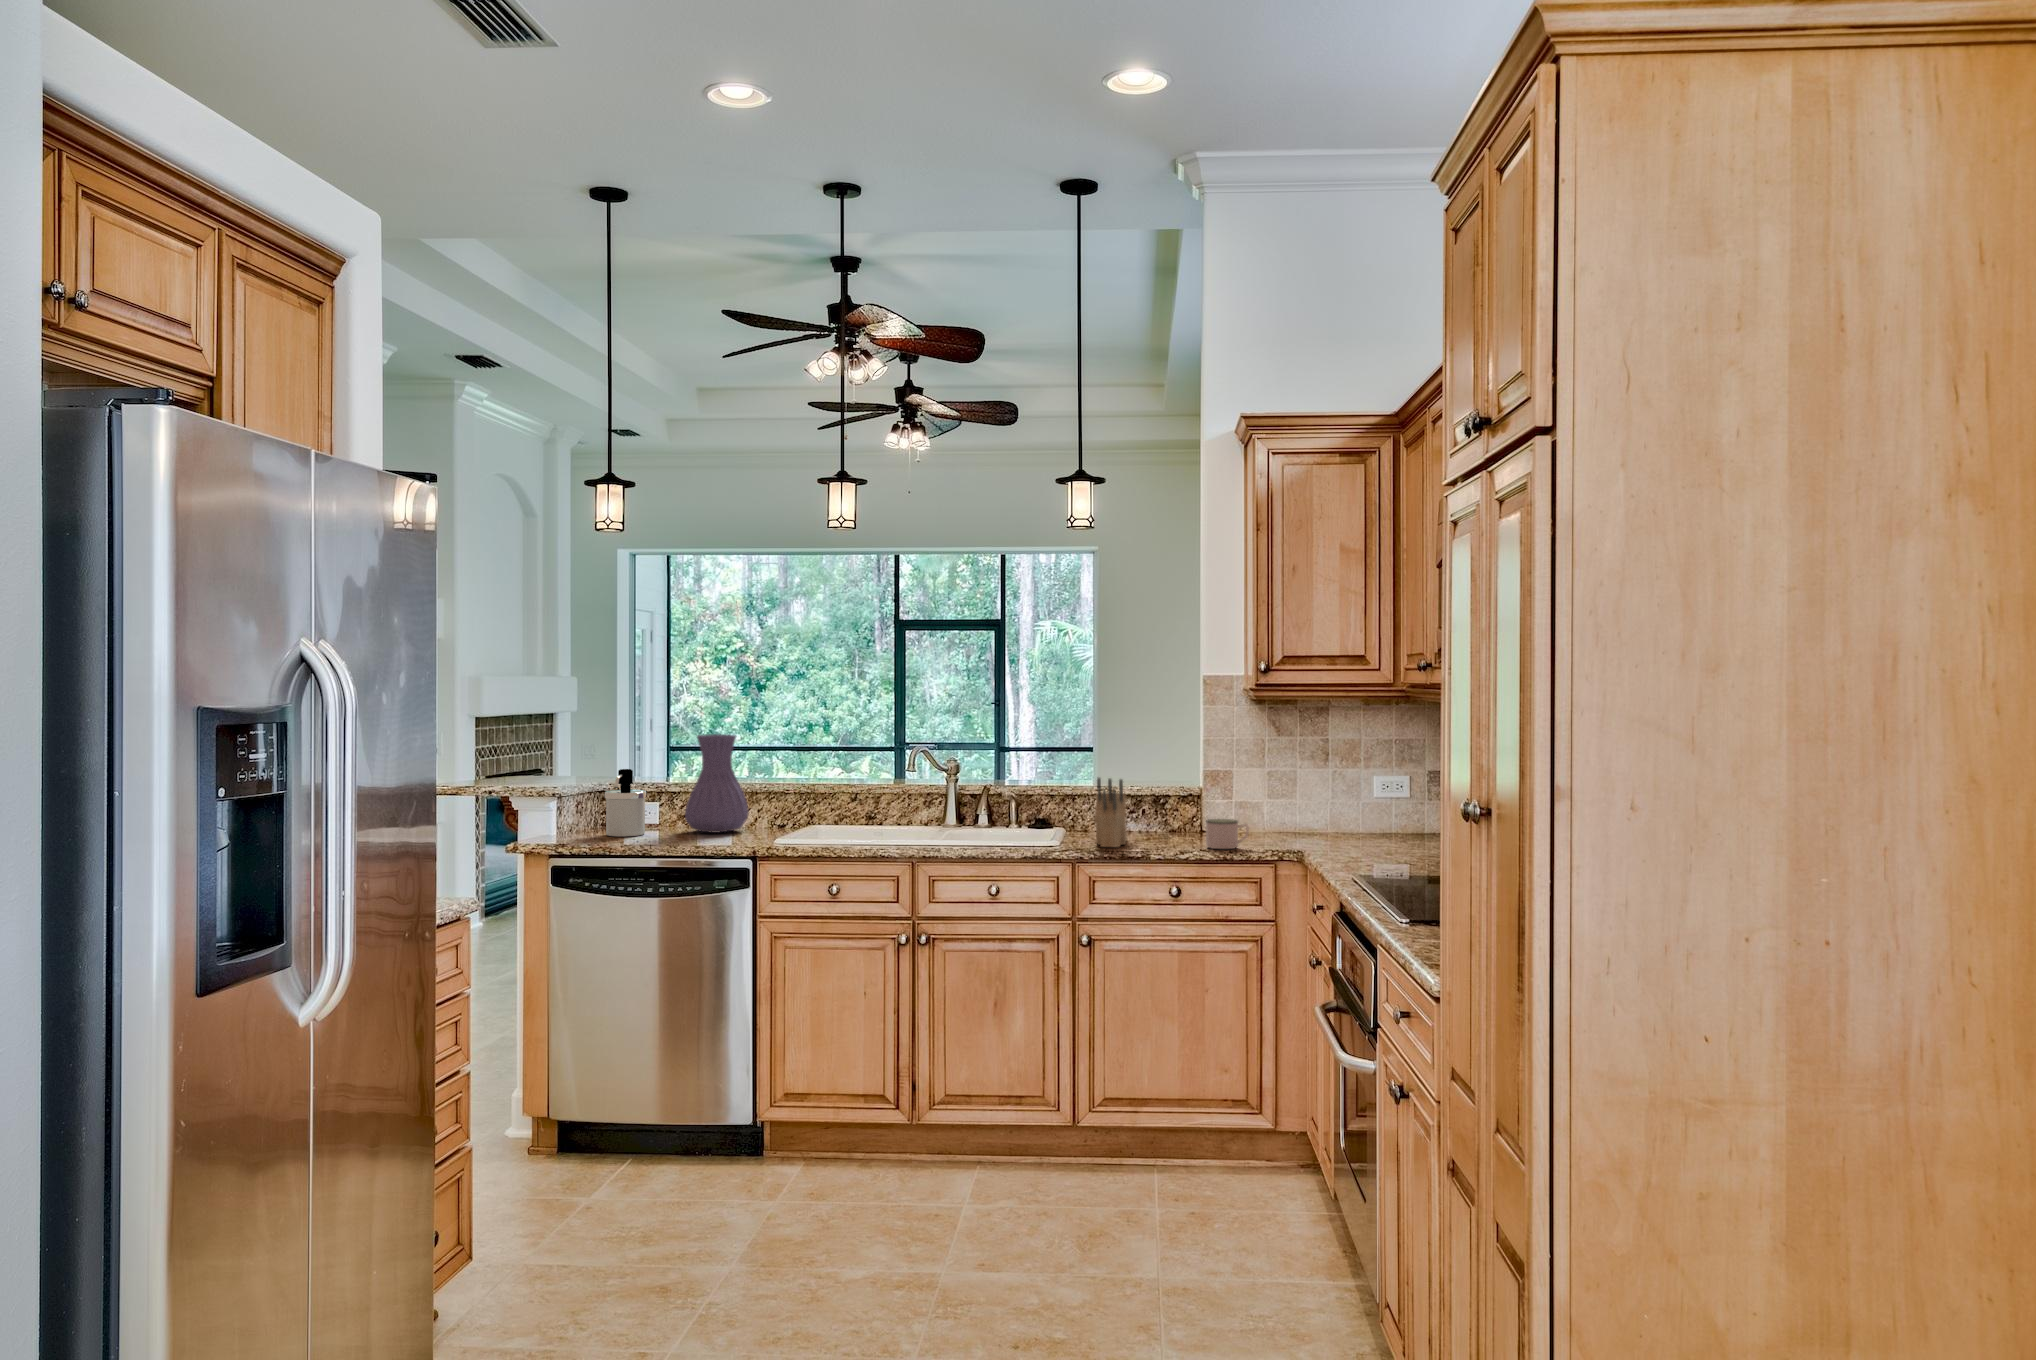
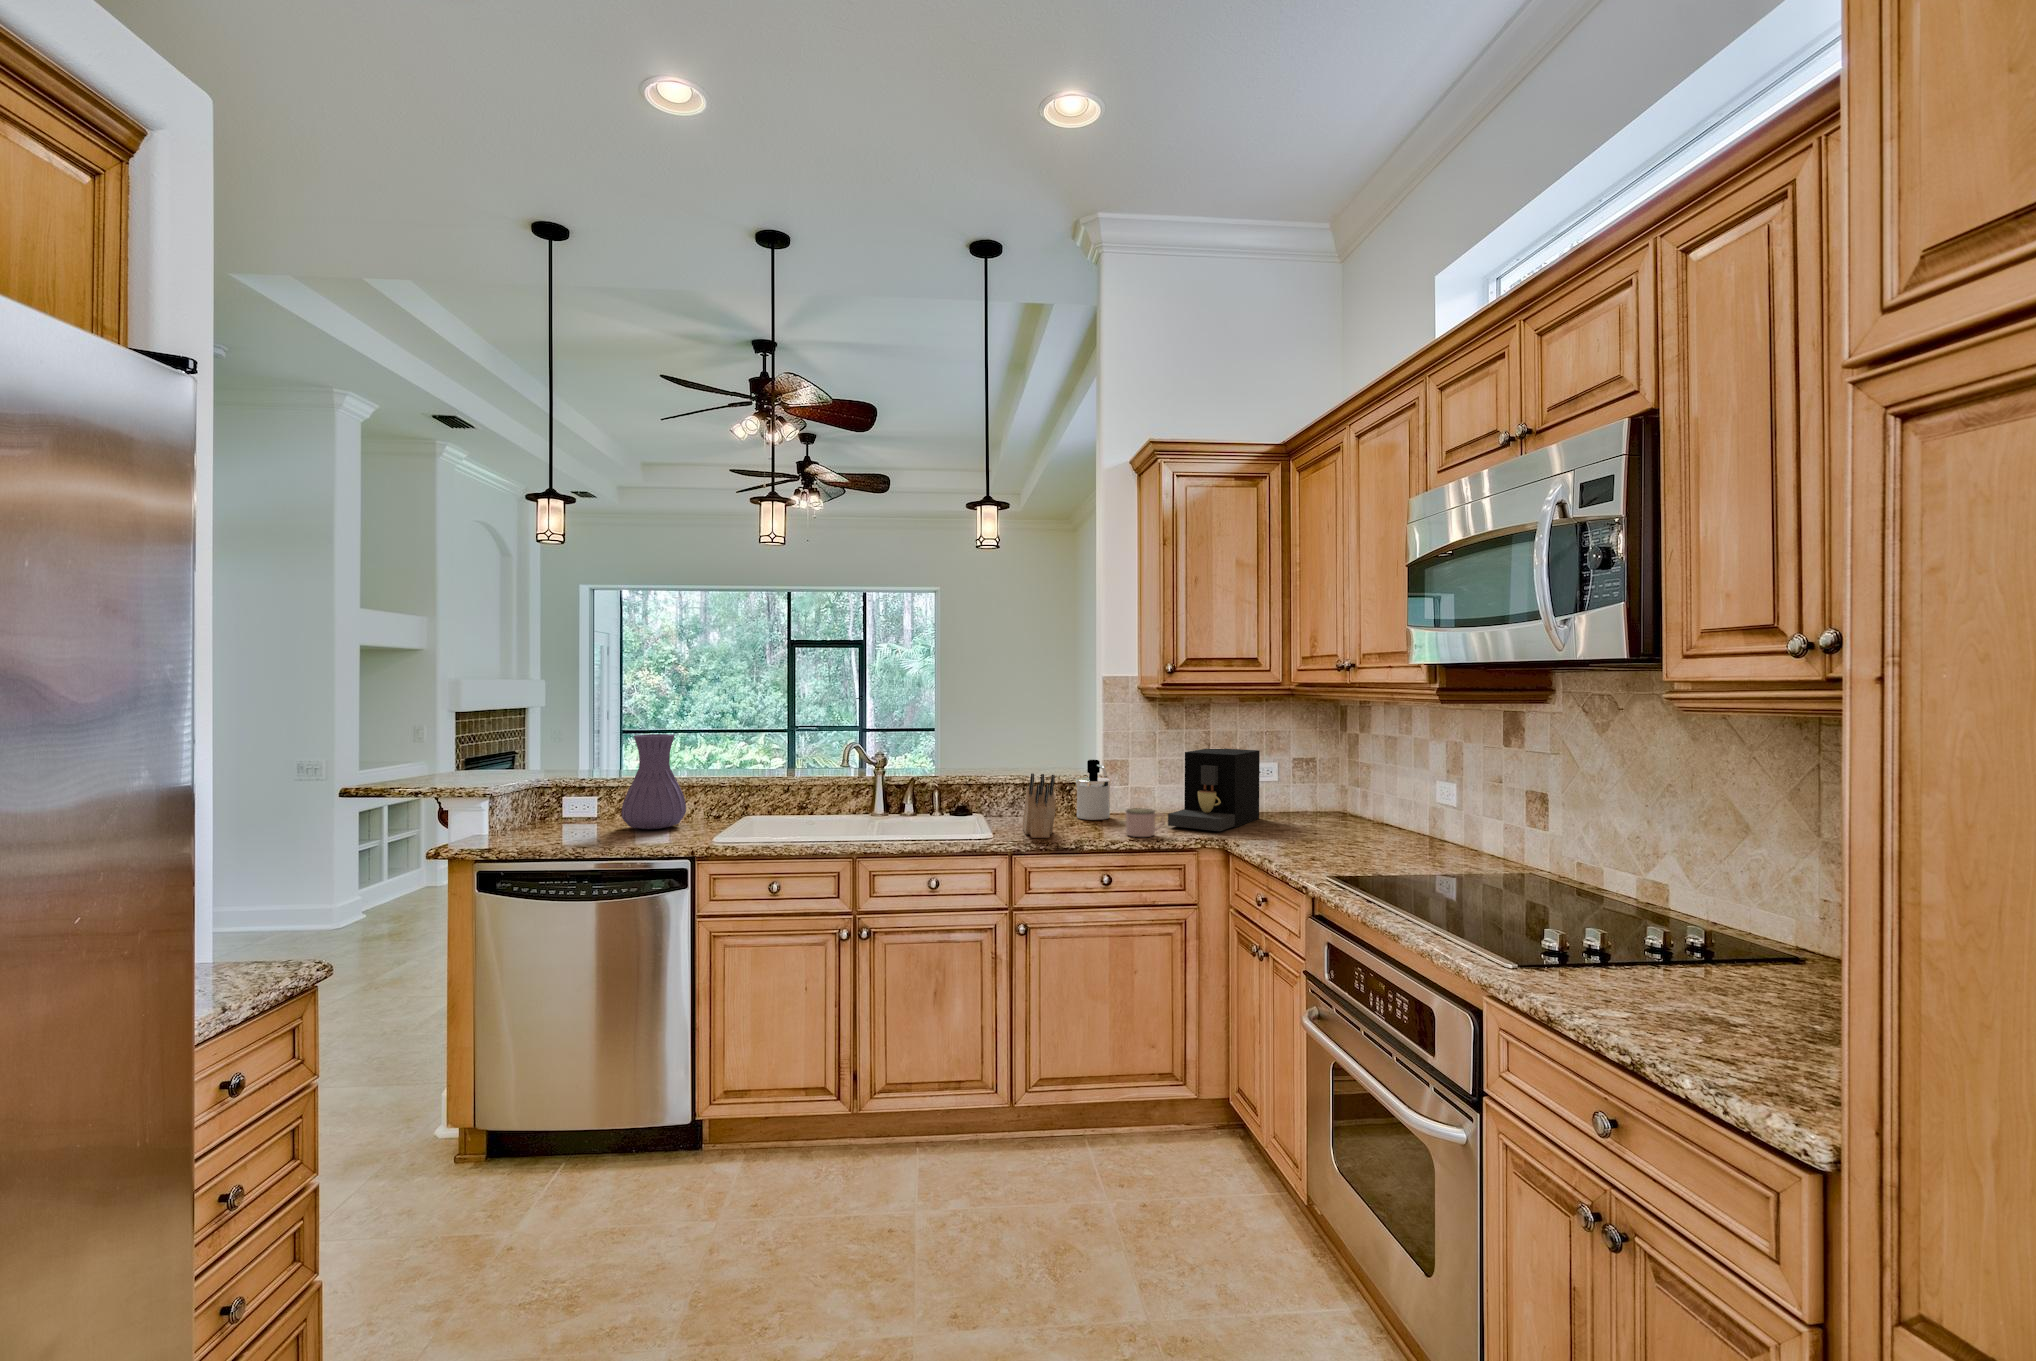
coffee maker: none [1261,755,1380,846] -> present [1168,749,1260,831]
soap dispenser: present [605,769,646,837] -> present [1076,760,1111,820]

